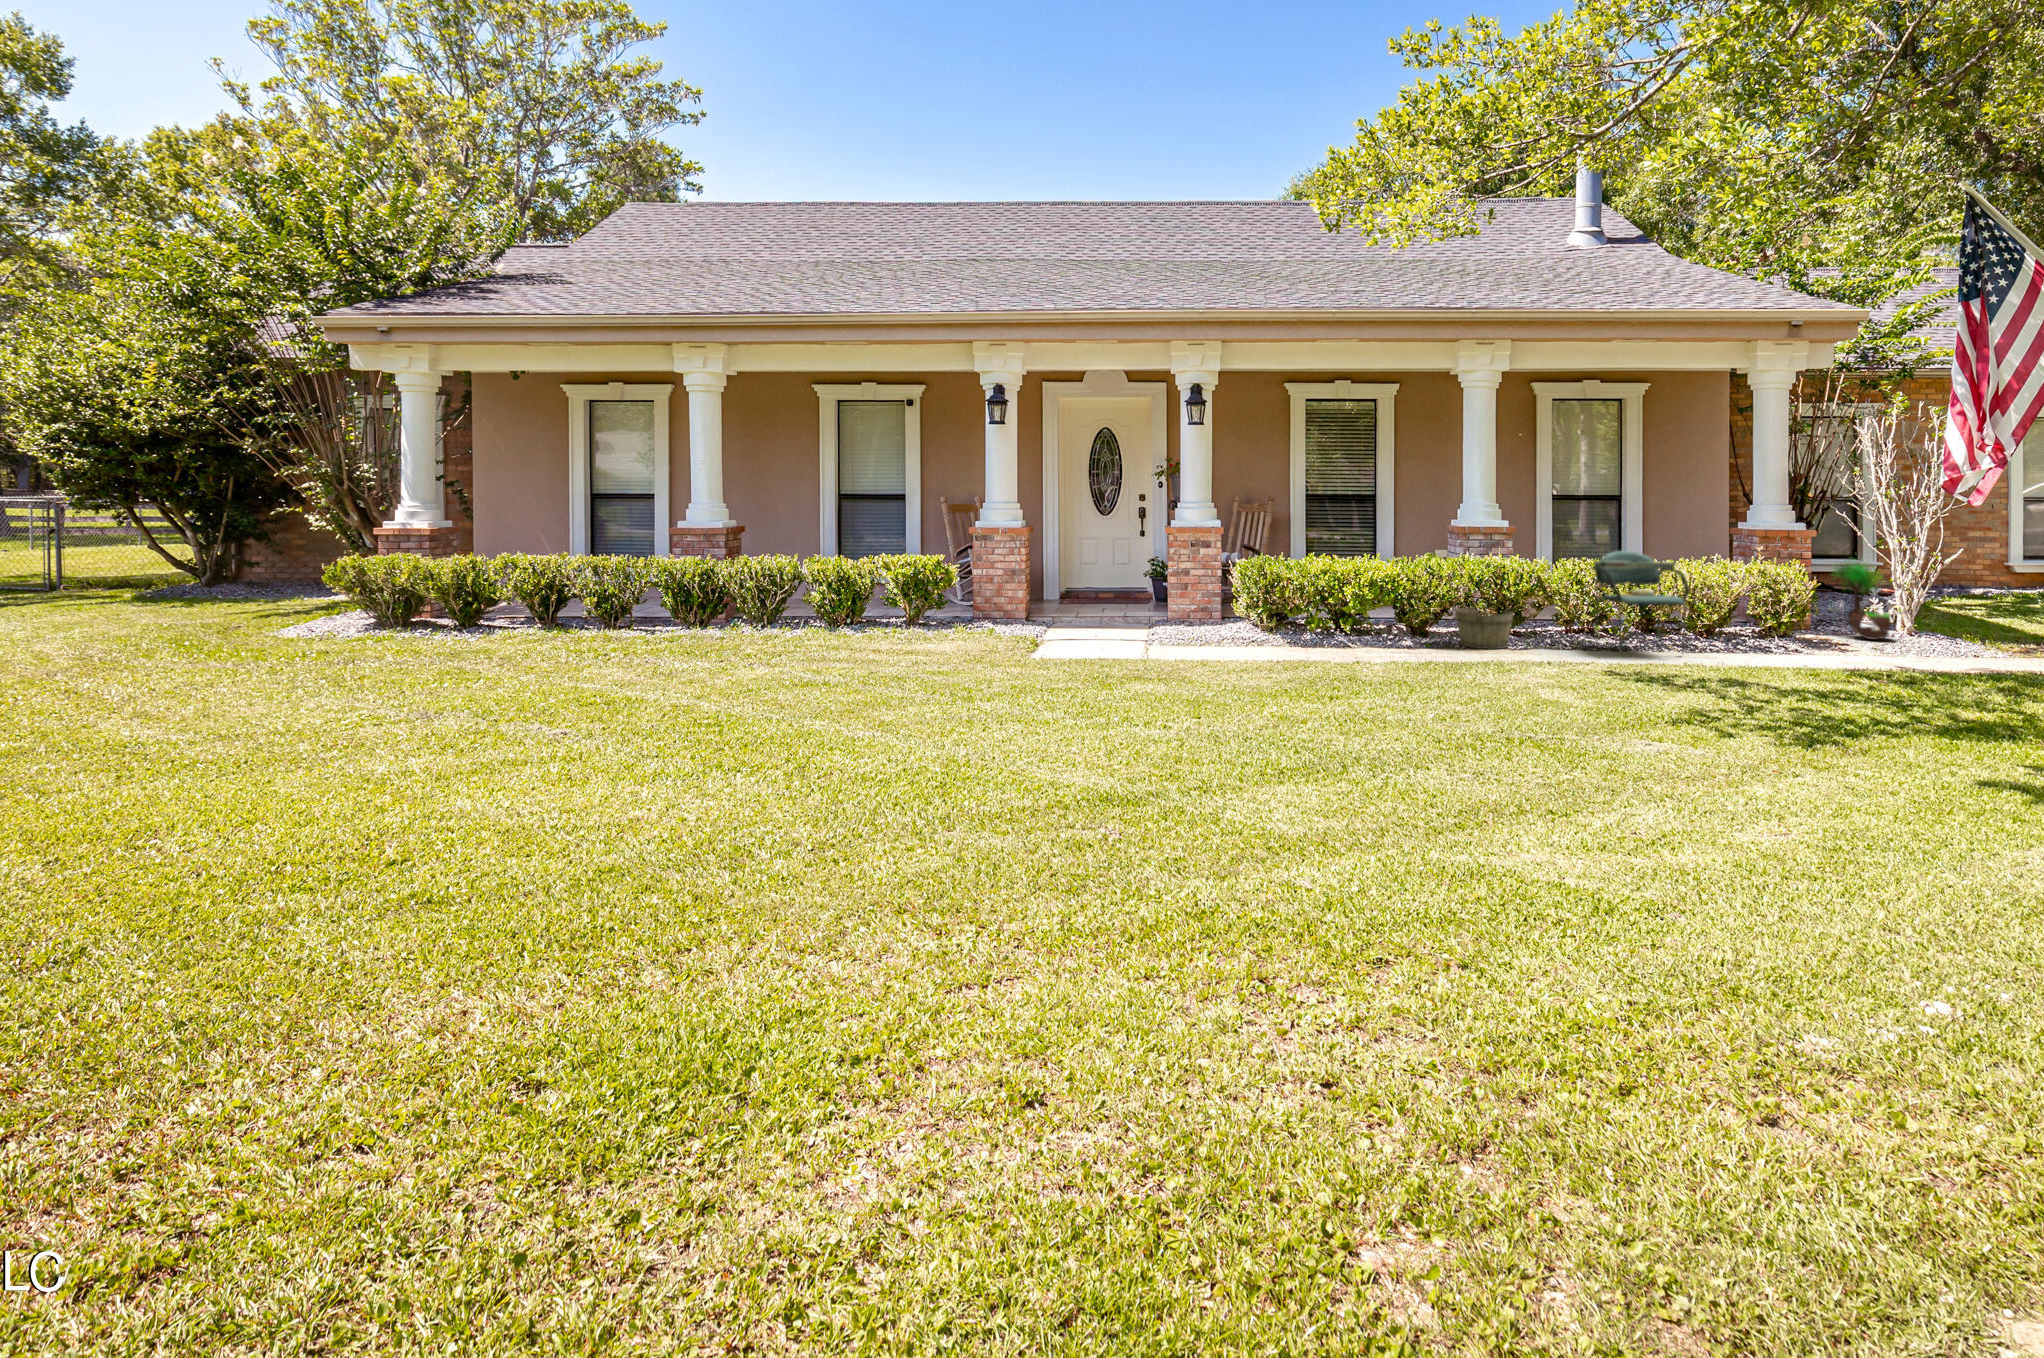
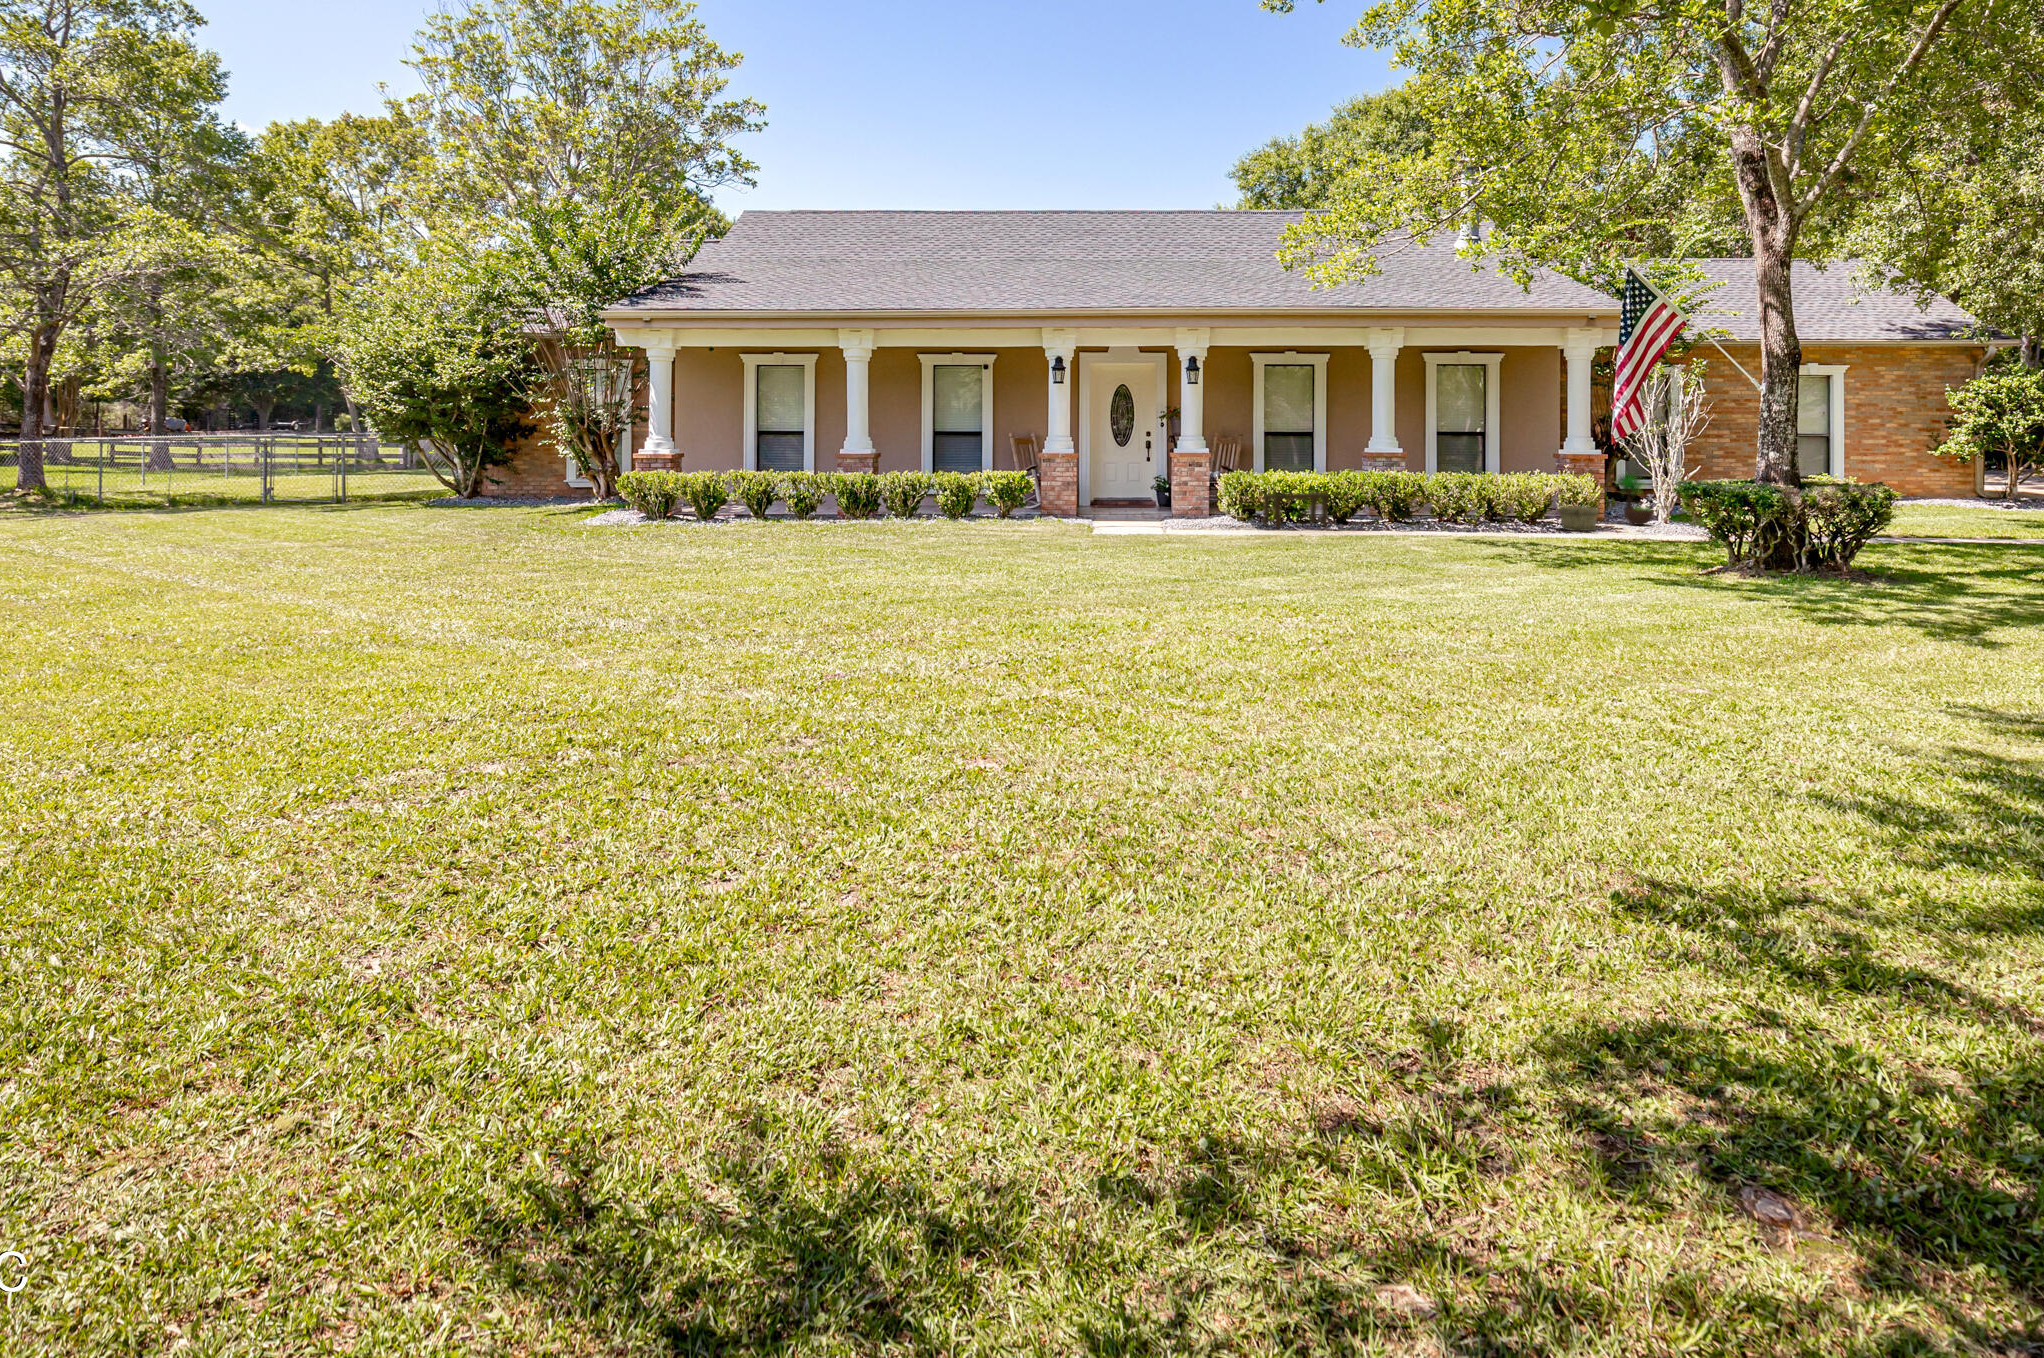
chair: present [1593,551,1690,653] -> none [1453,467,1512,532]
bench: none [1300,589,1401,649] -> present [1263,492,1329,528]
wooden bucket: present [1455,607,1513,649] -> present [1559,501,1599,531]

